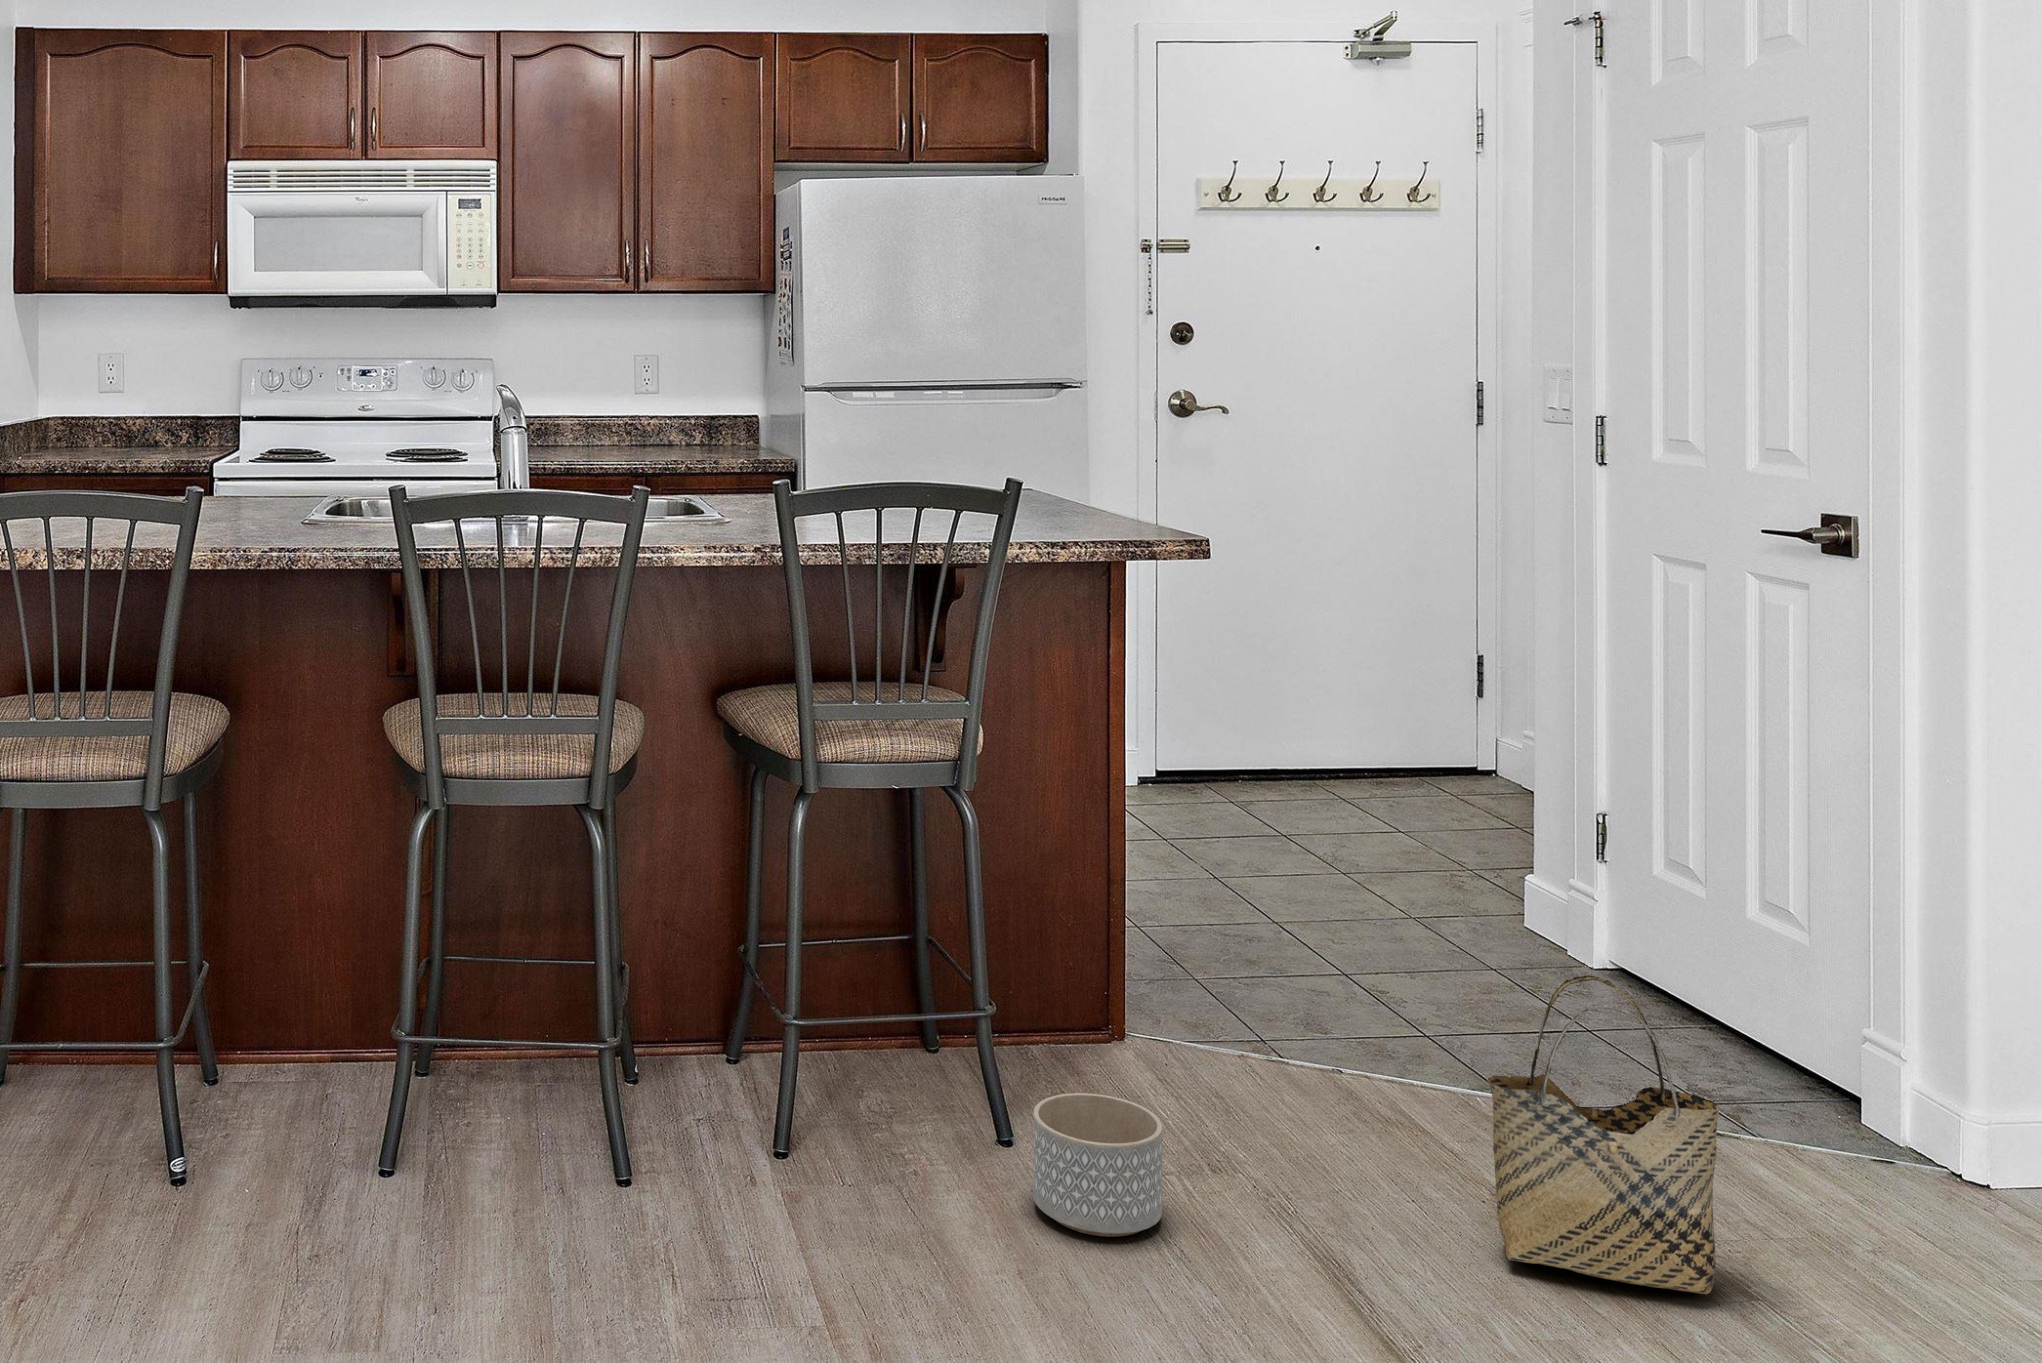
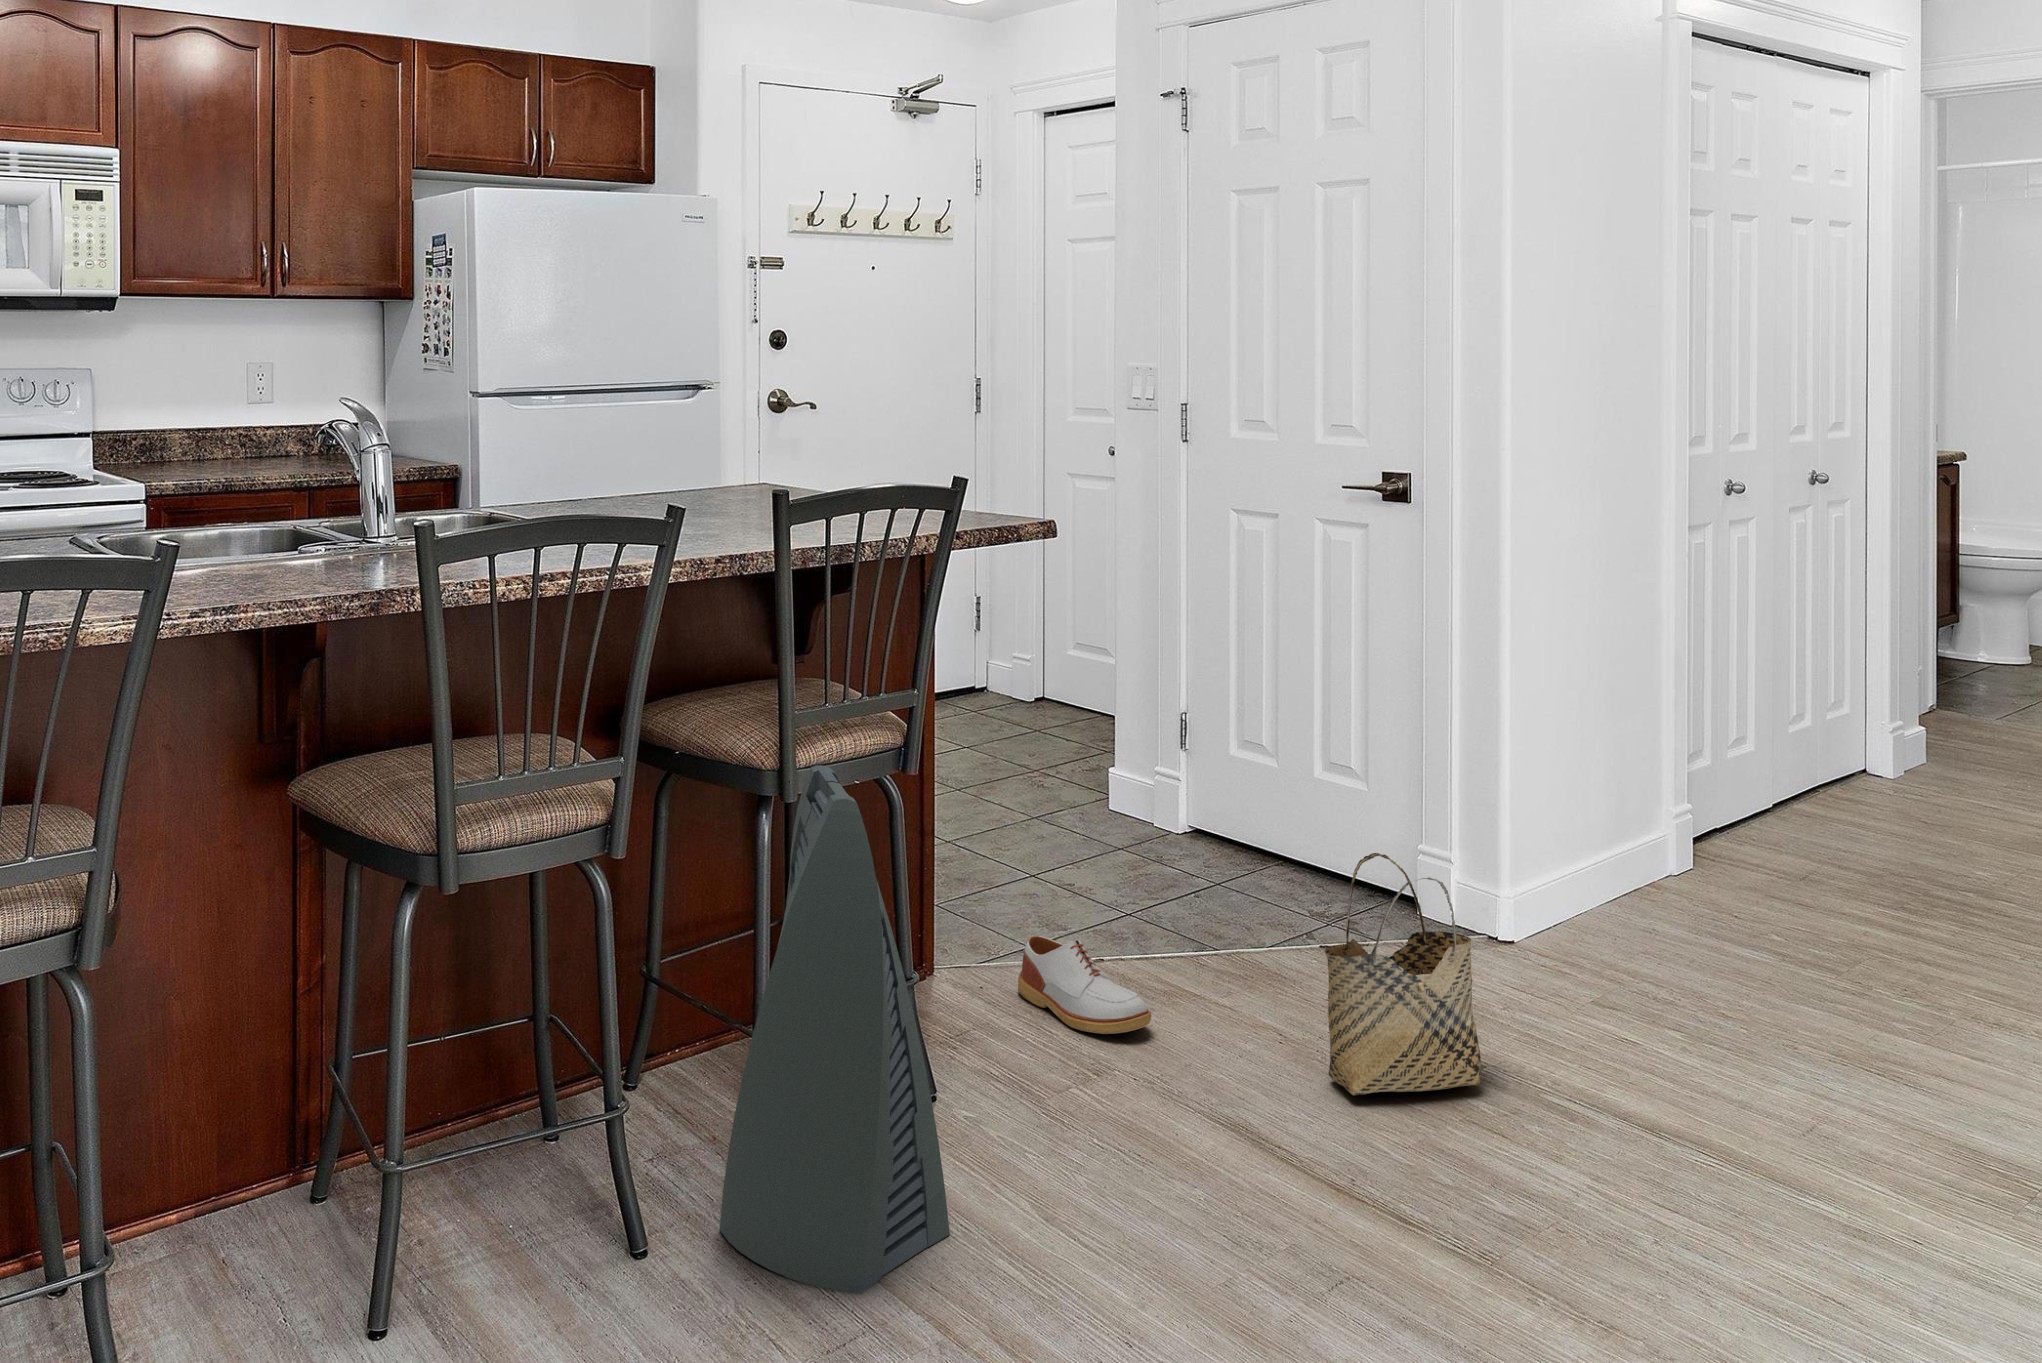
air purifier: none [702,754,912,1271] -> present [720,765,950,1293]
shoe: none [1201,1016,1324,1135] -> present [1018,936,1151,1034]
planter: present [1033,1093,1162,1237] -> none [998,1035,1111,1168]

